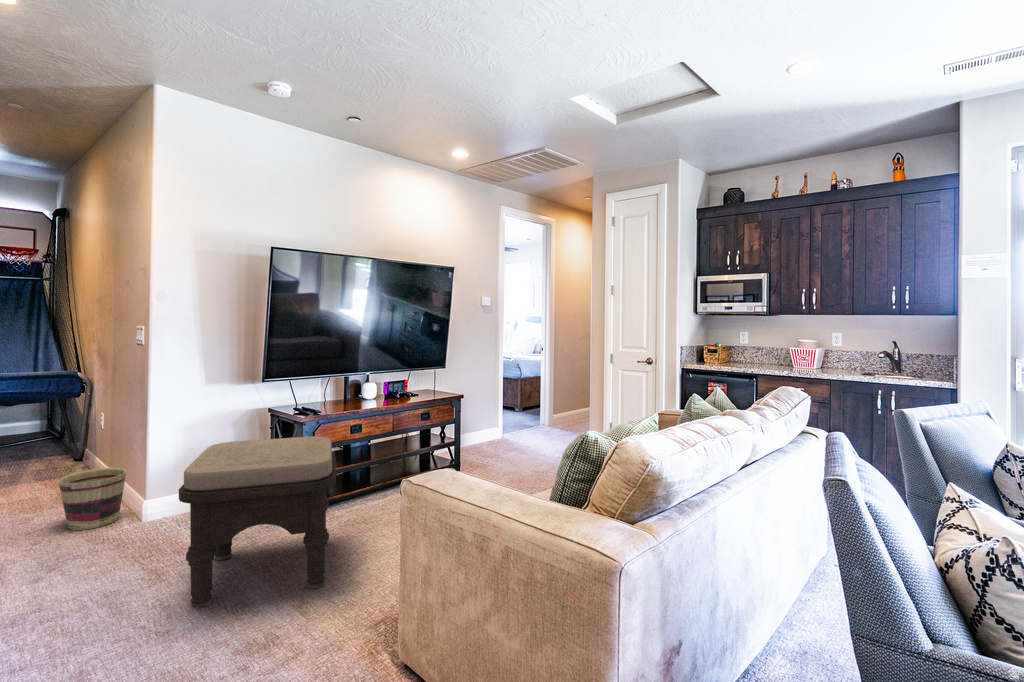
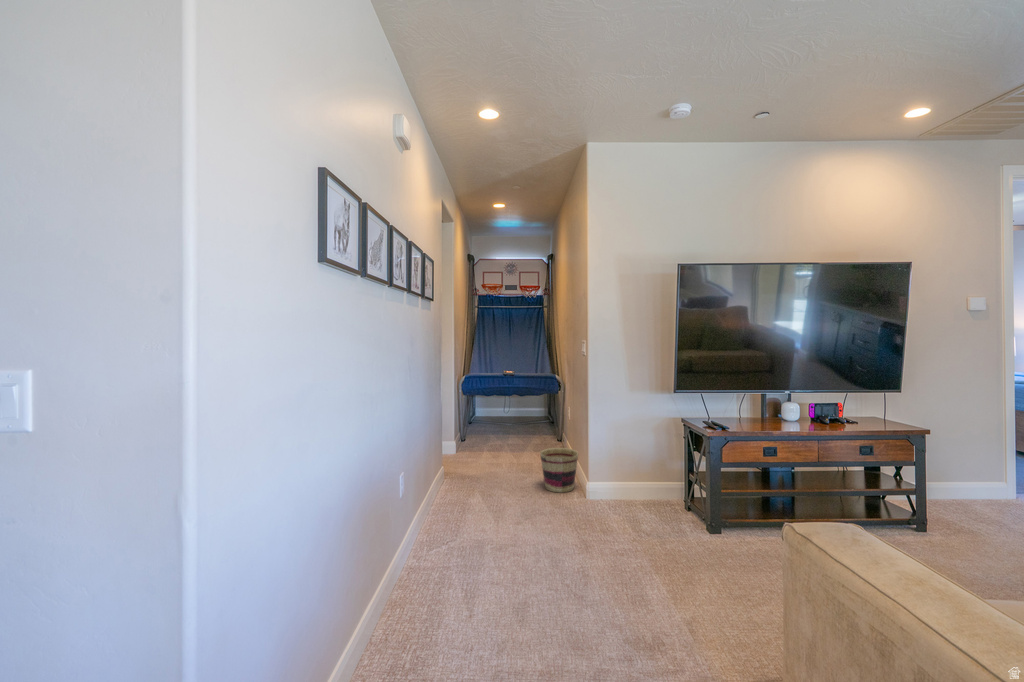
ottoman: present [179,436,336,608] -> none [599,447,741,620]

